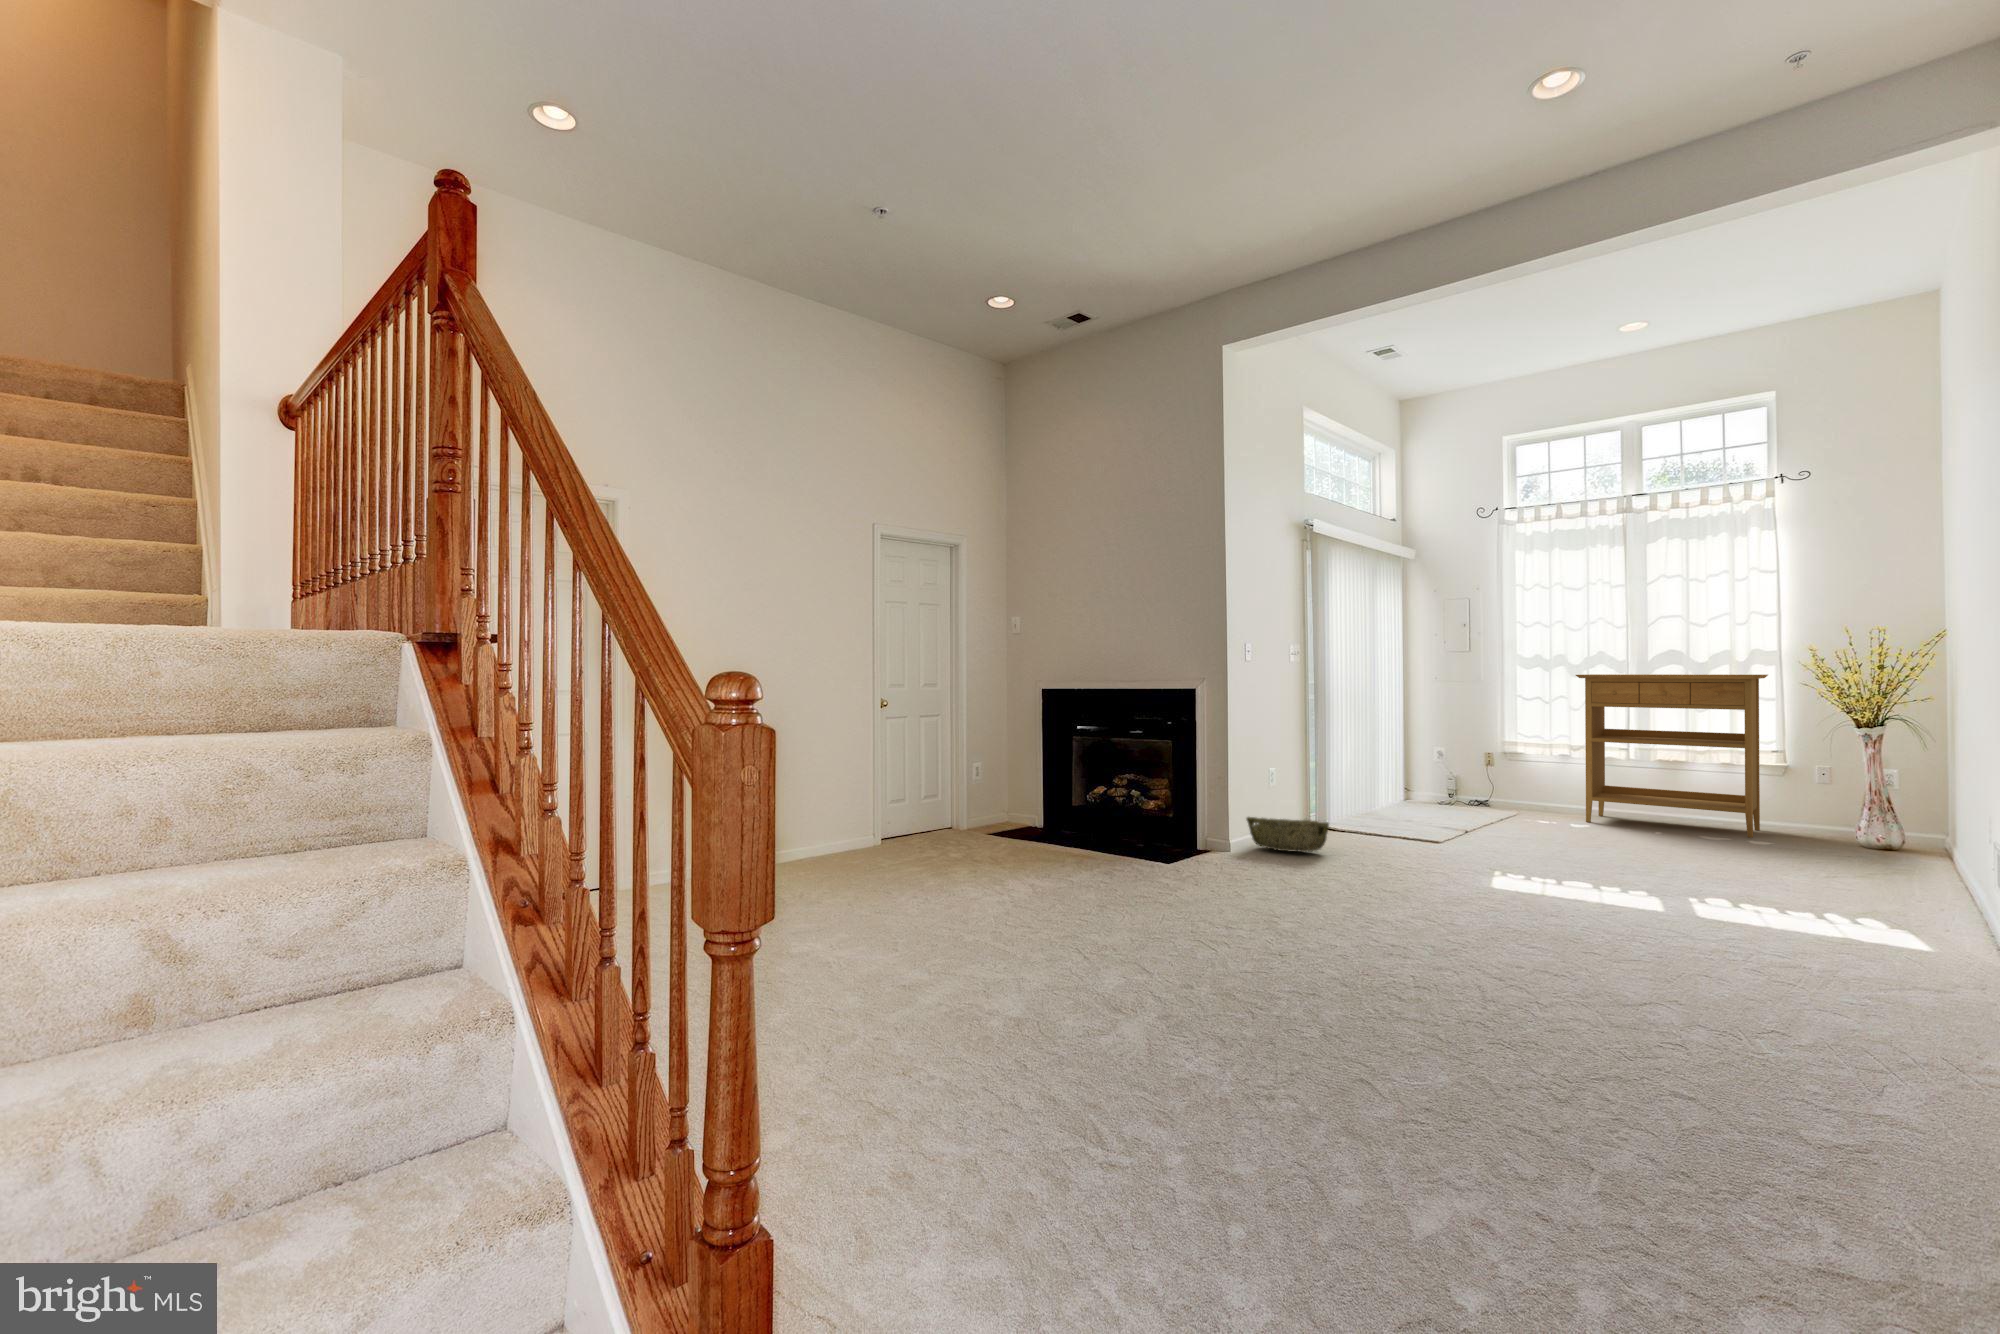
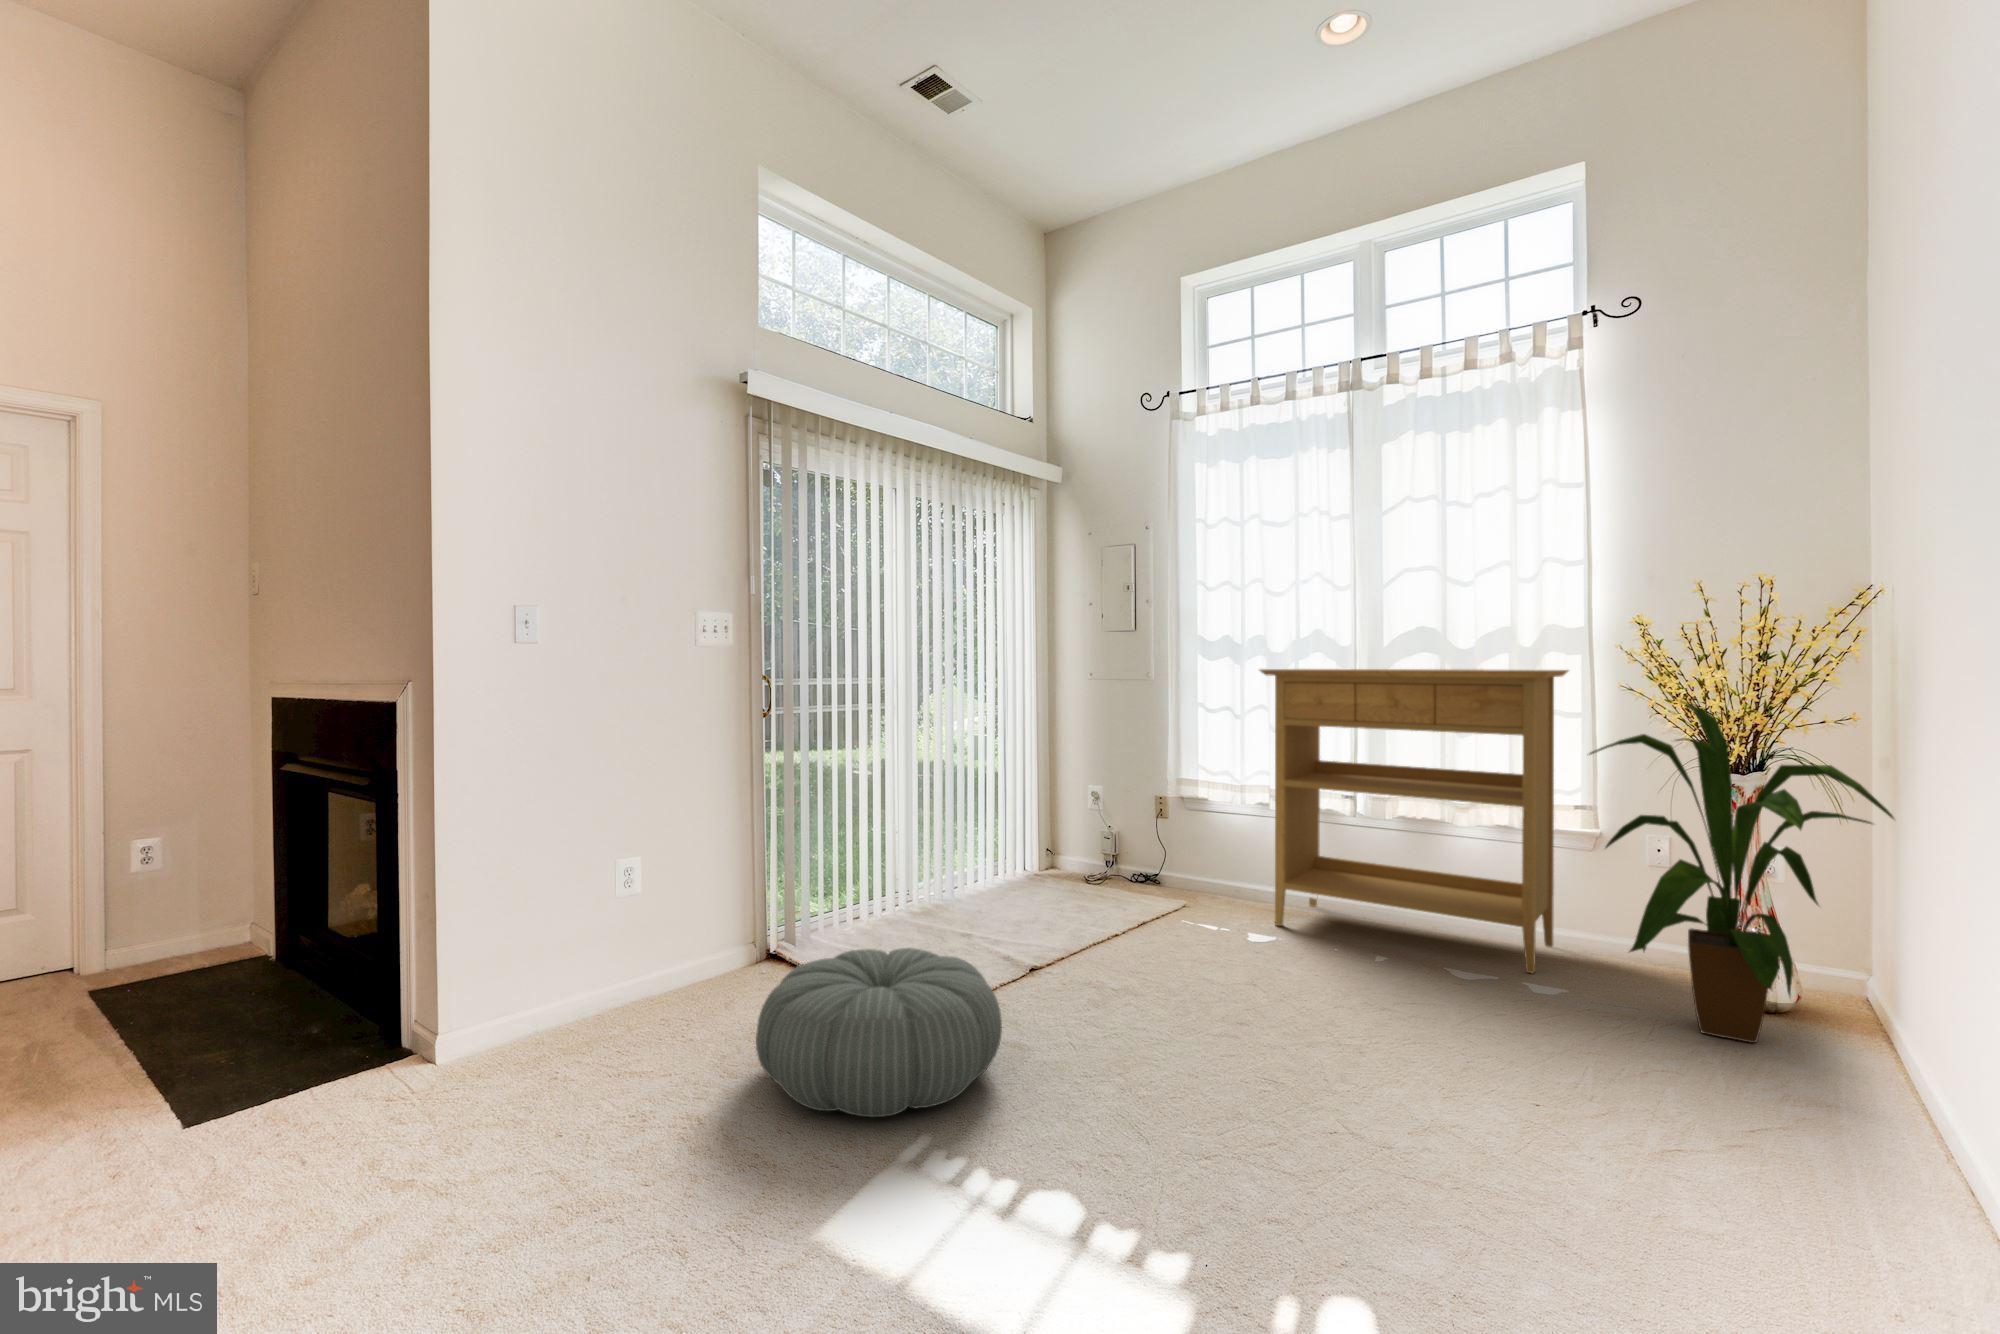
house plant: none [1785,690,1944,856] -> present [1590,701,1894,1043]
pouf: none [1392,806,1512,864] -> present [756,948,1002,1117]
woven basket: present [1247,817,1329,852] -> none [469,972,639,1072]

